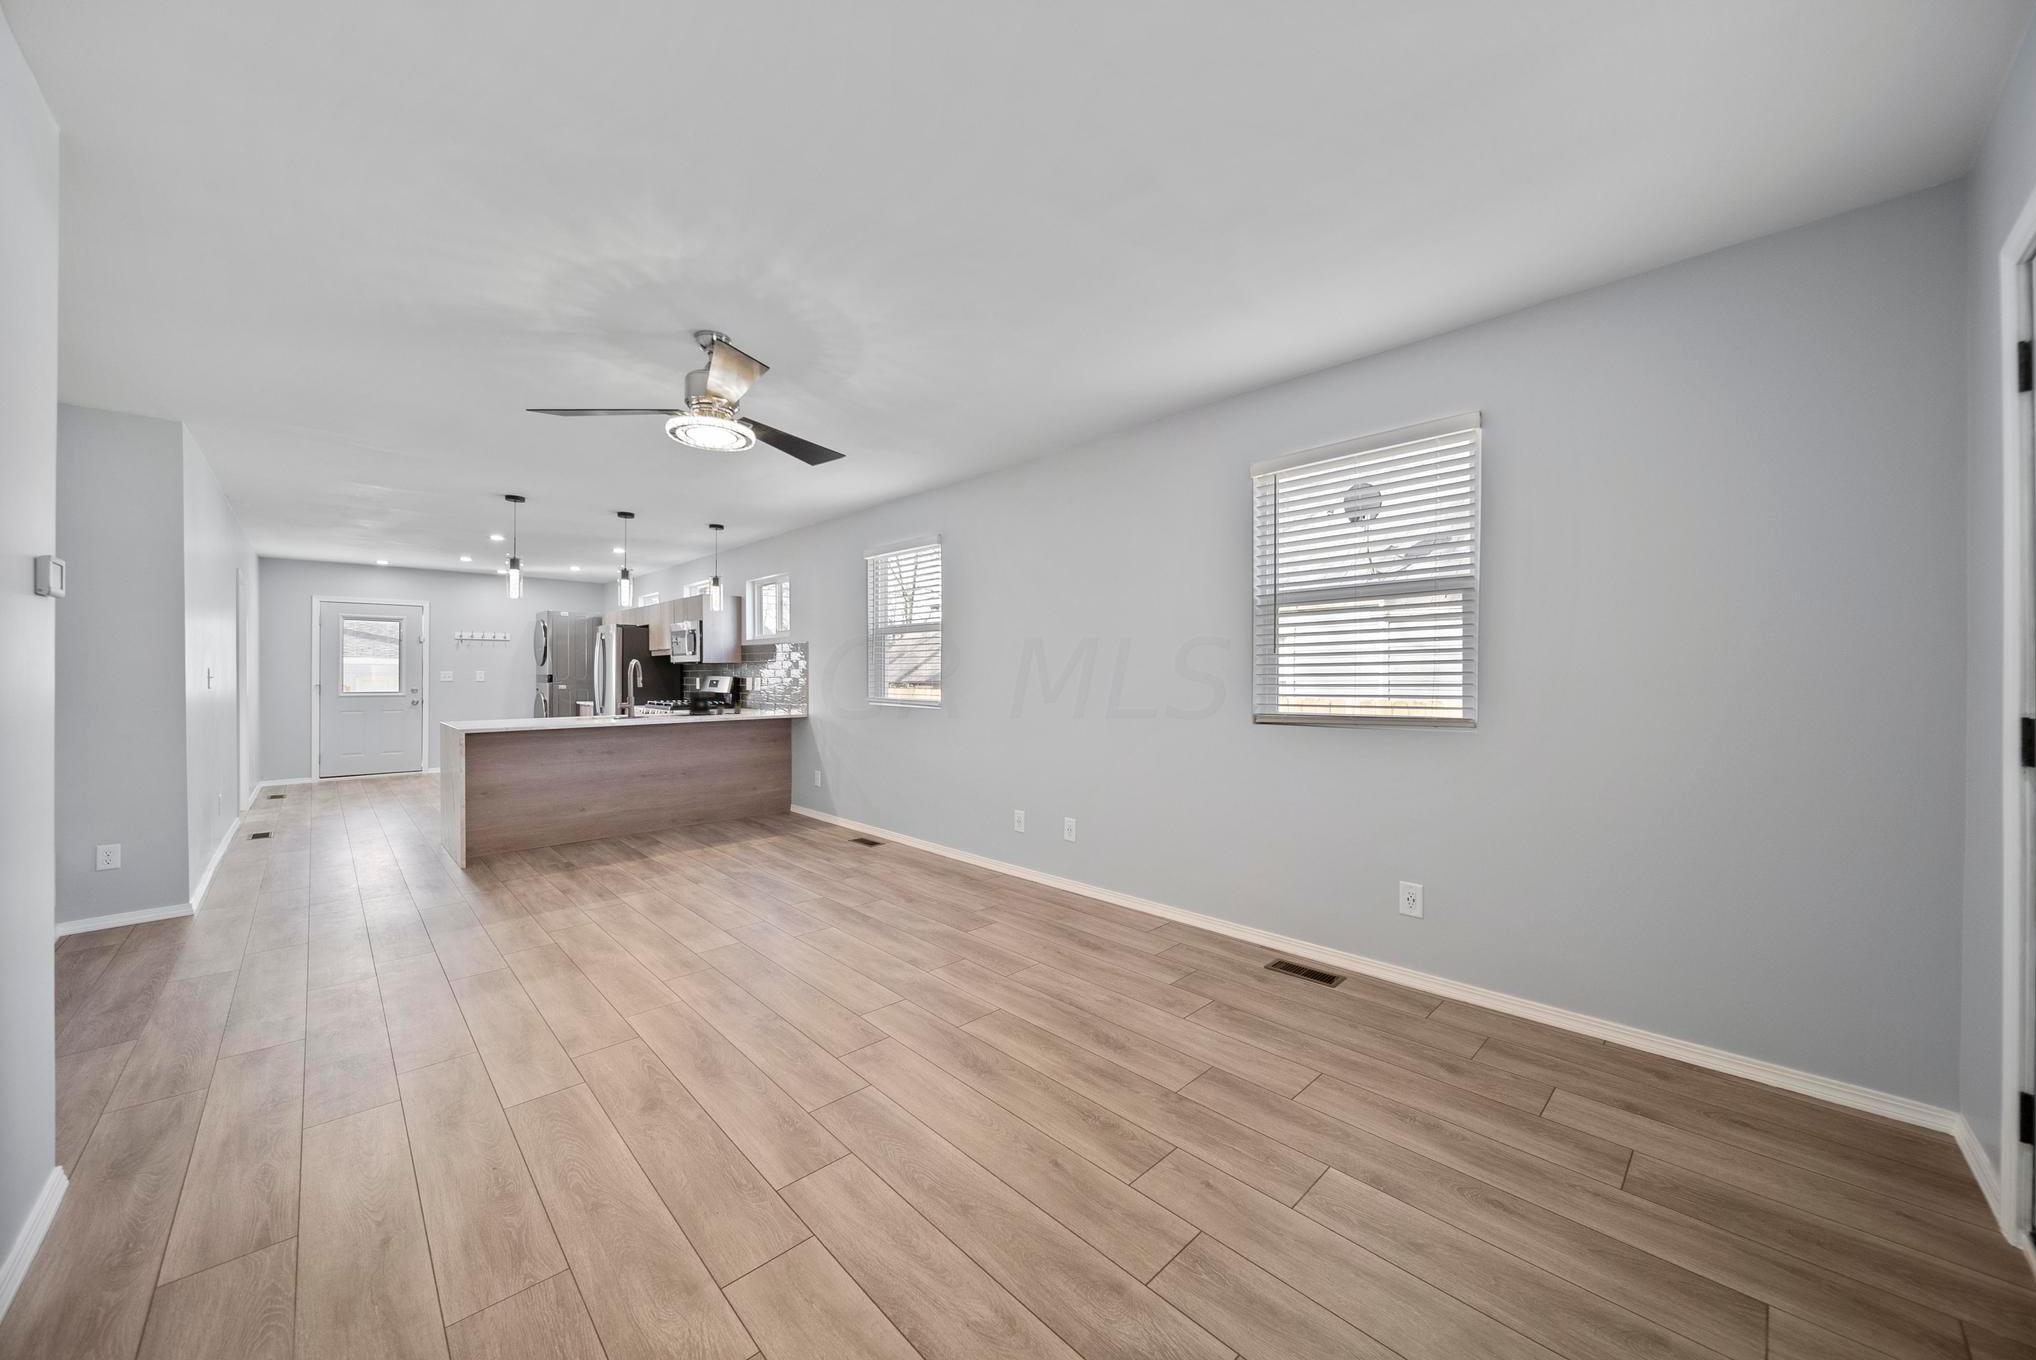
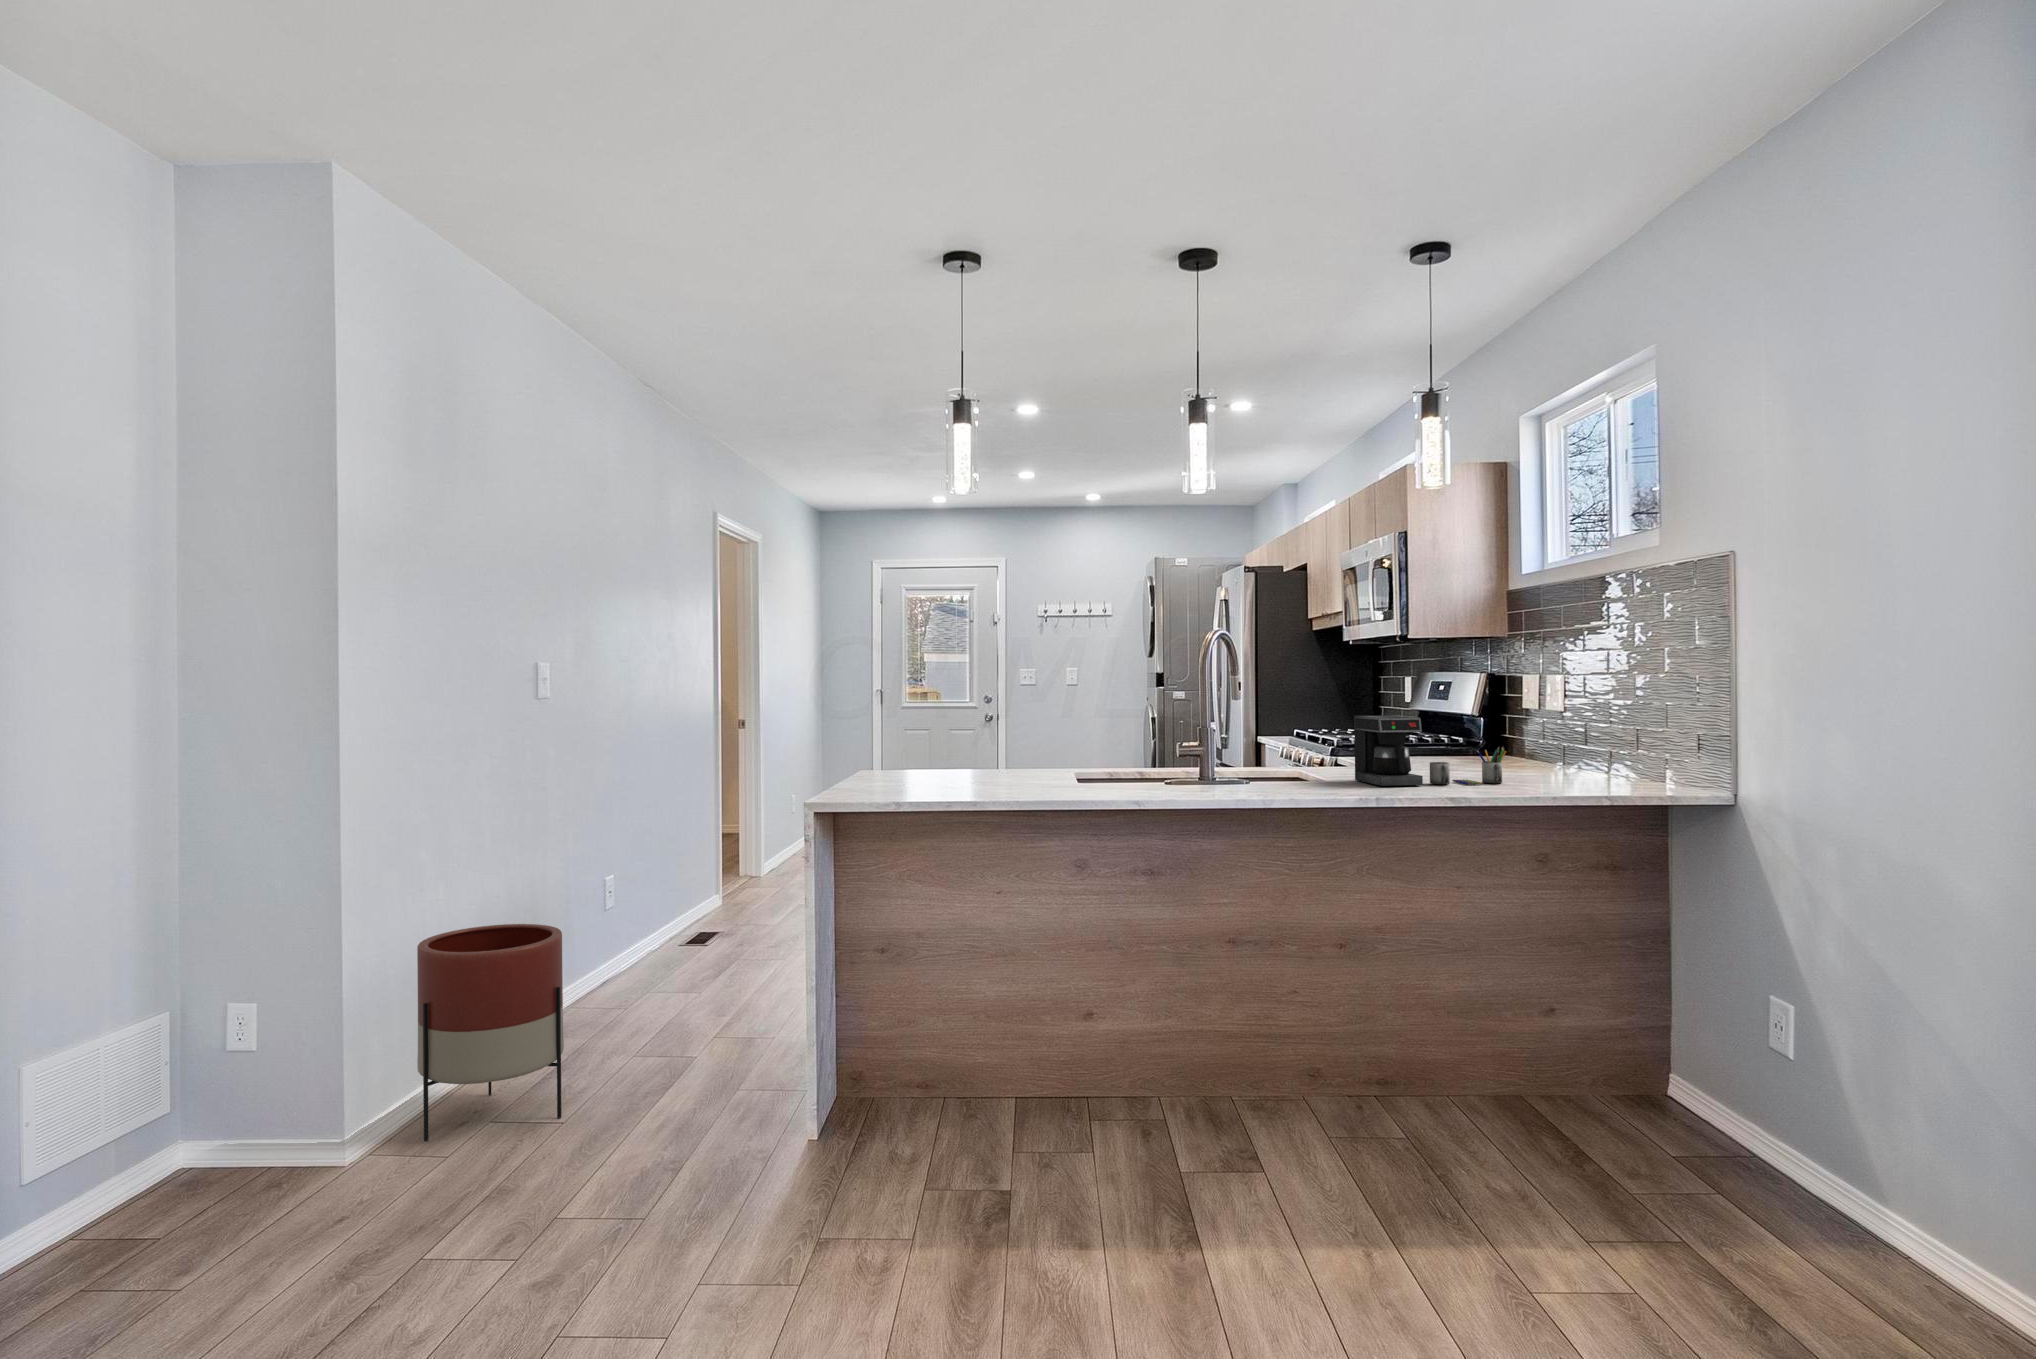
planter: none [199,797,297,901] -> present [417,924,564,1141]

